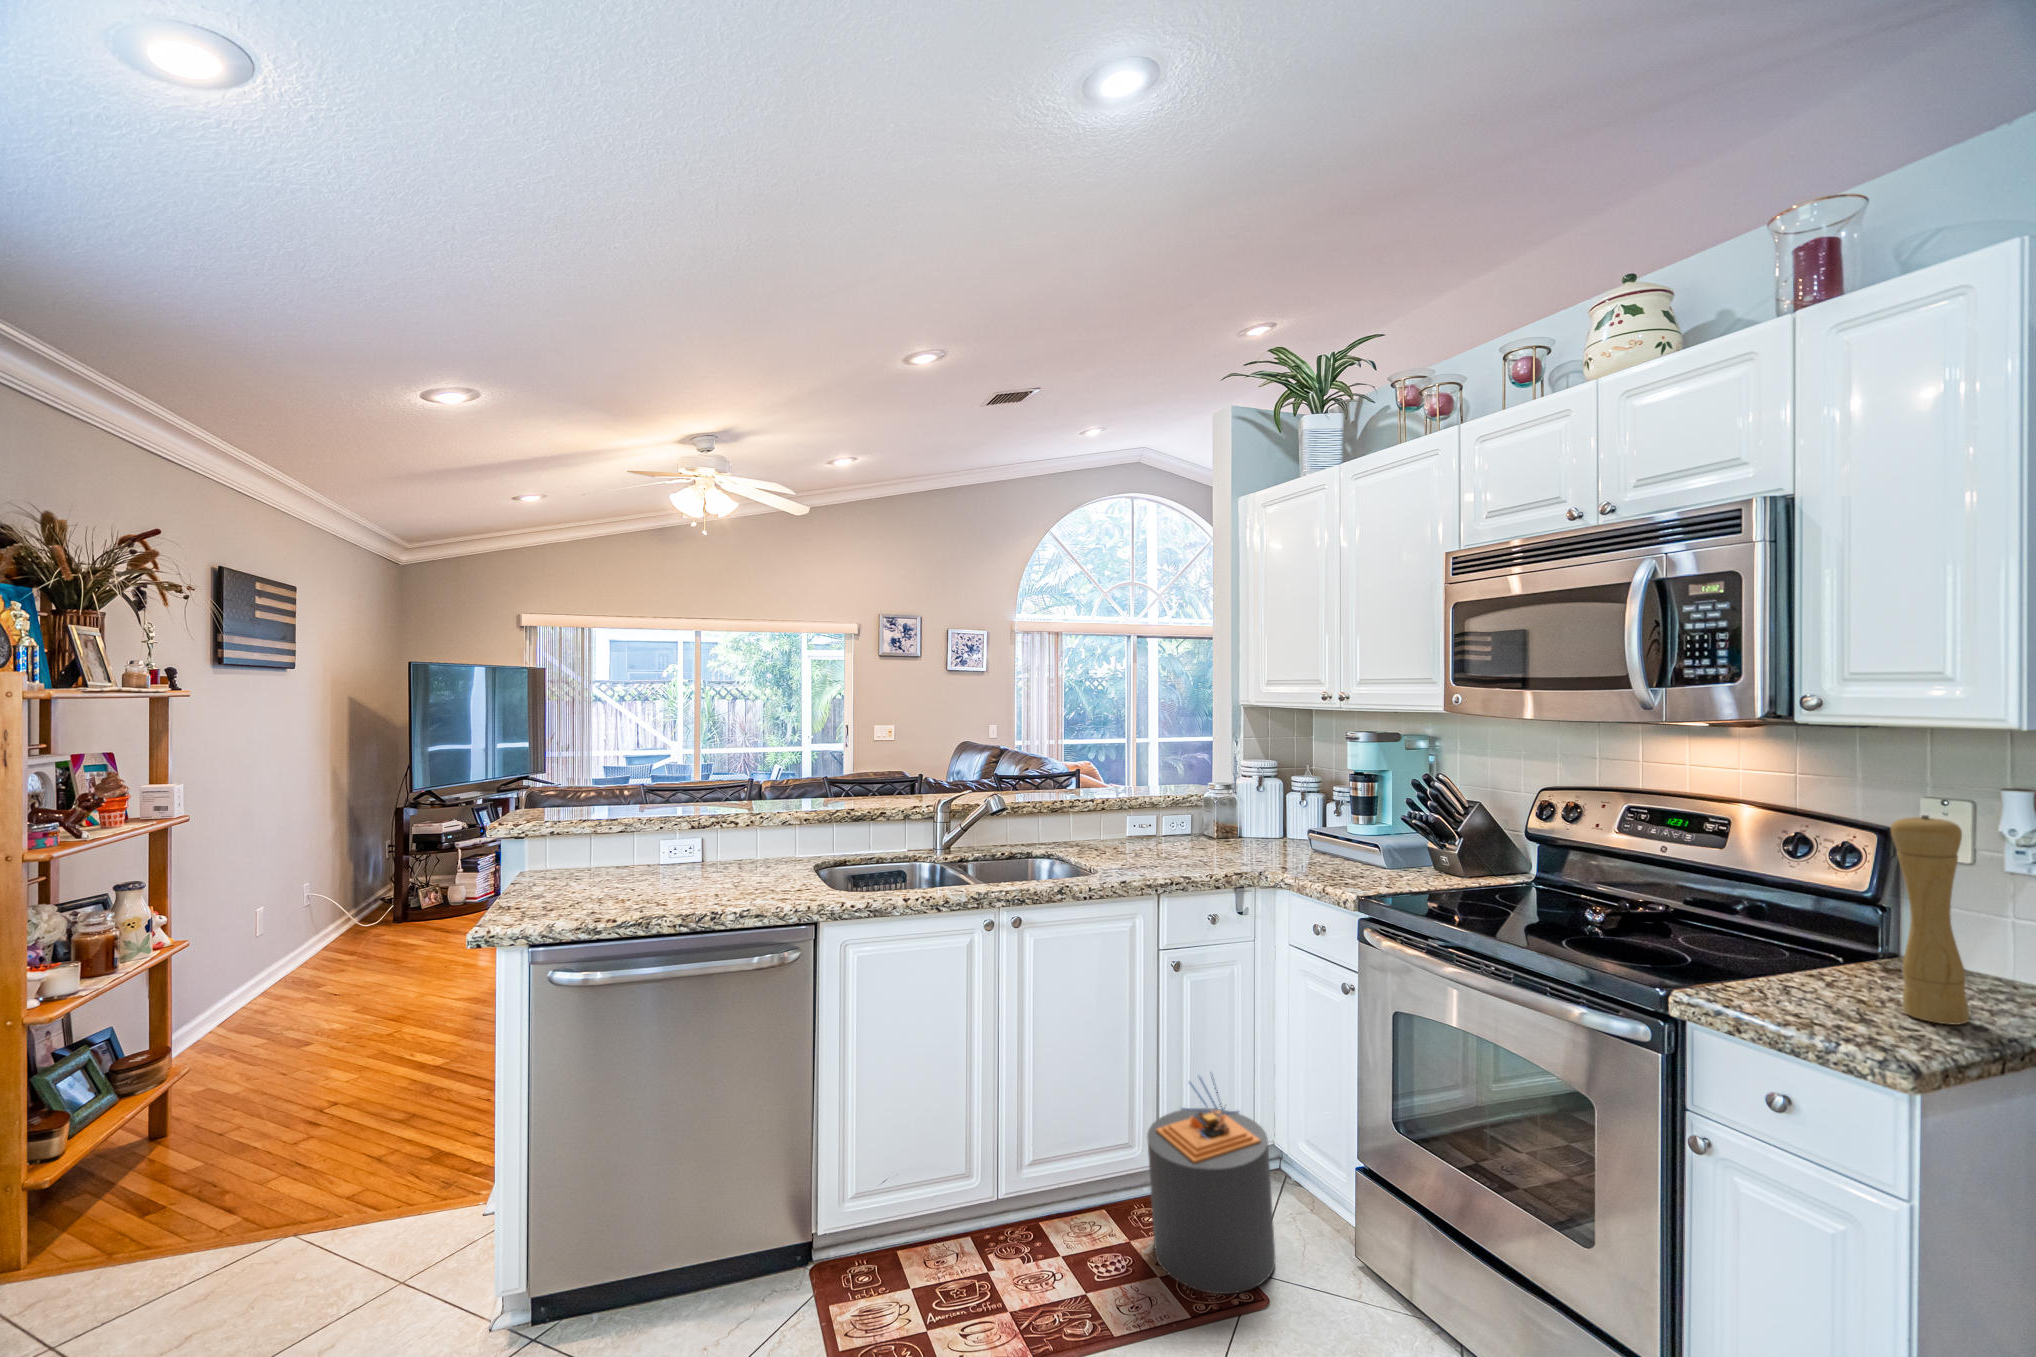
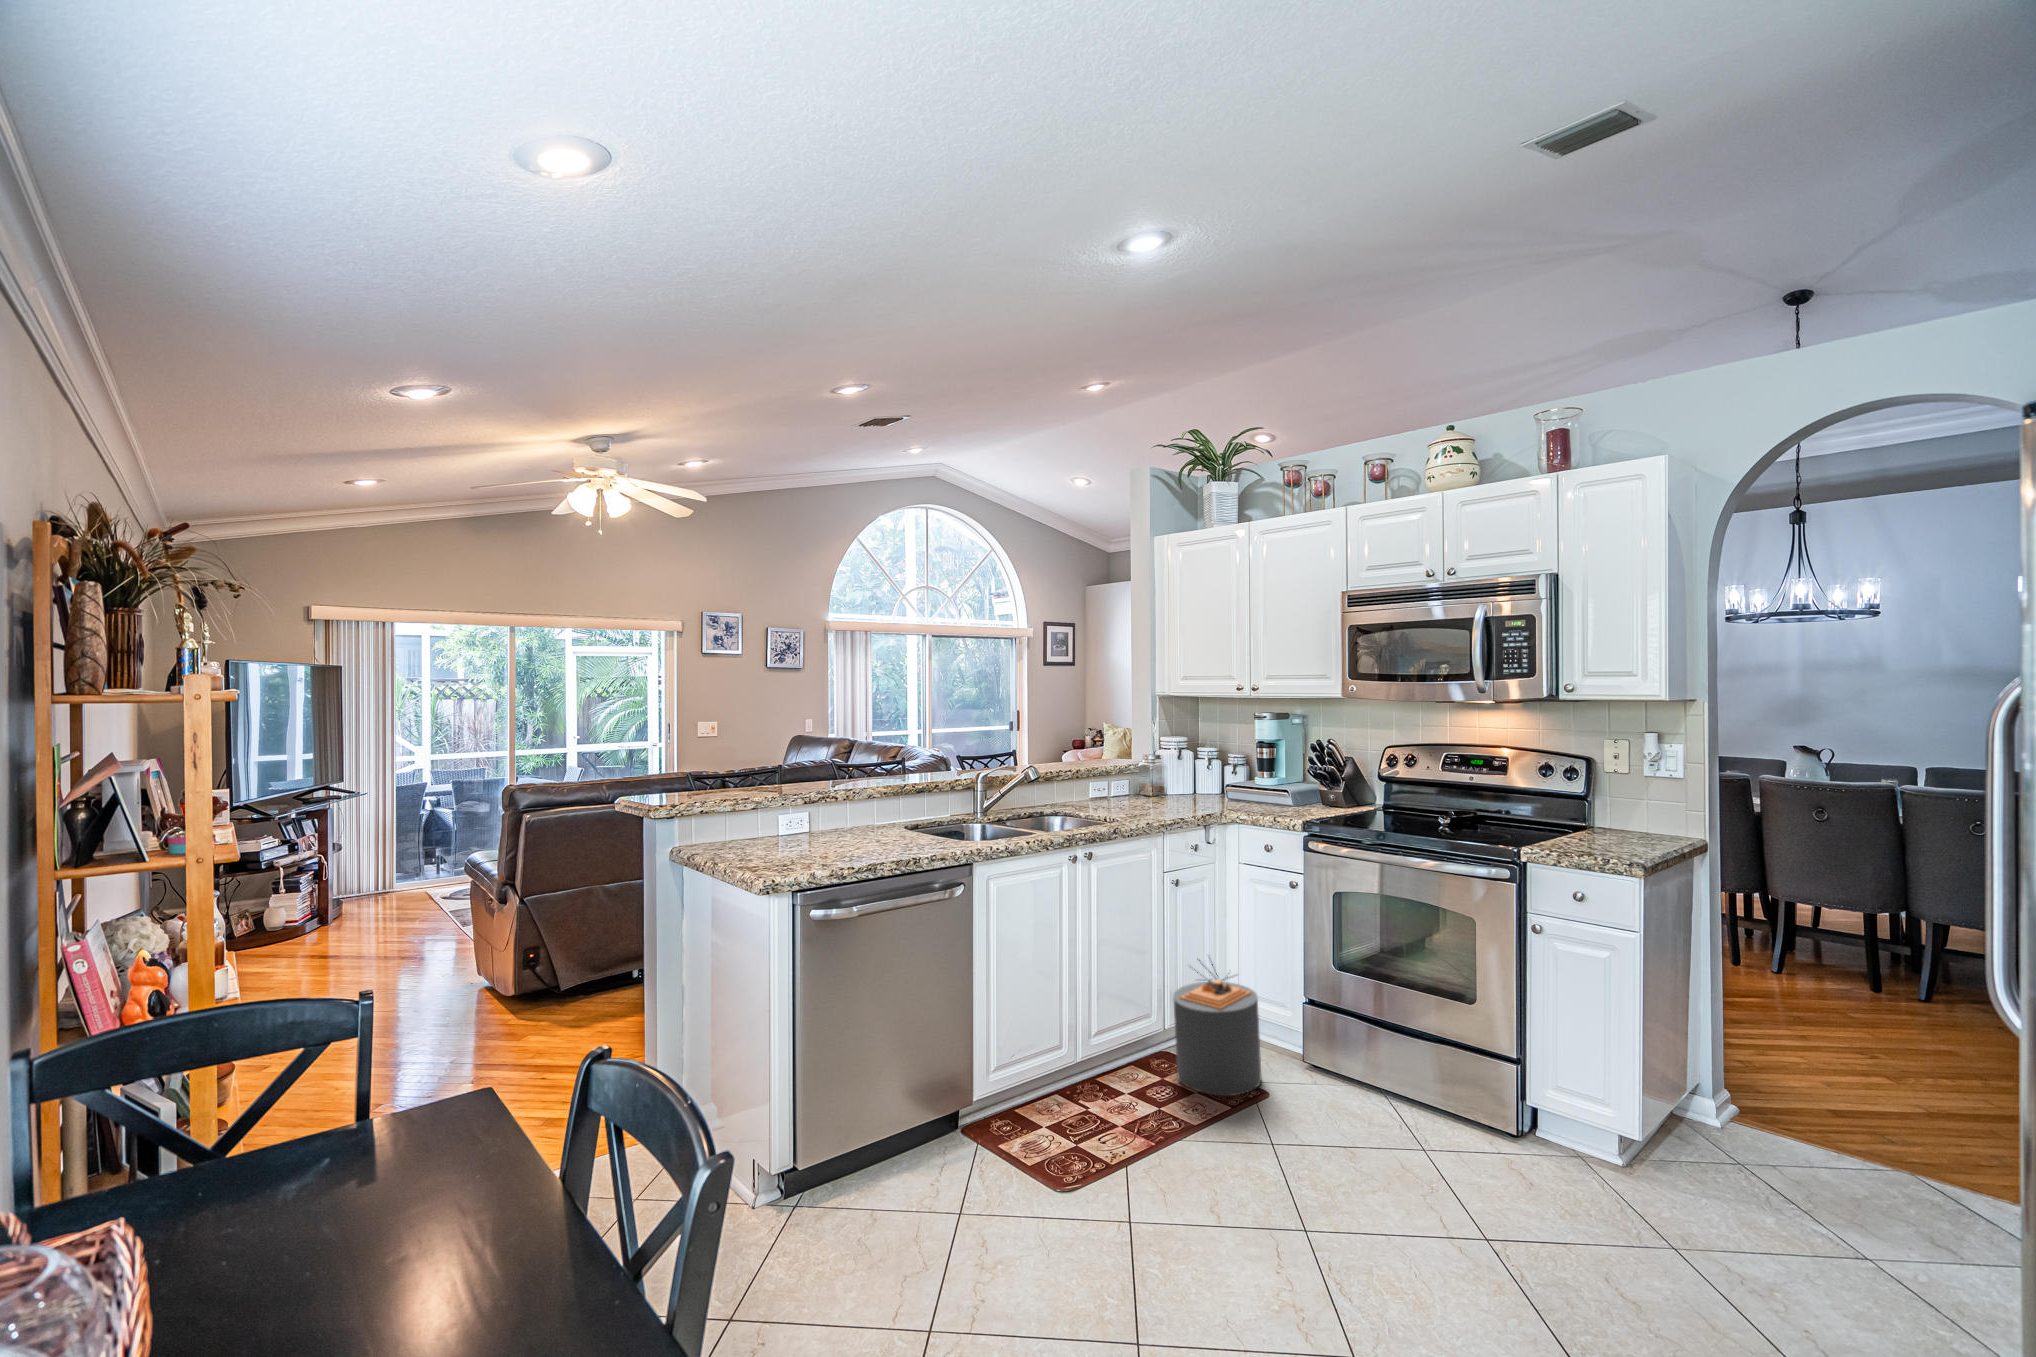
pepper mill: present [1891,815,1969,1025] -> none [1611,745,1643,848]

